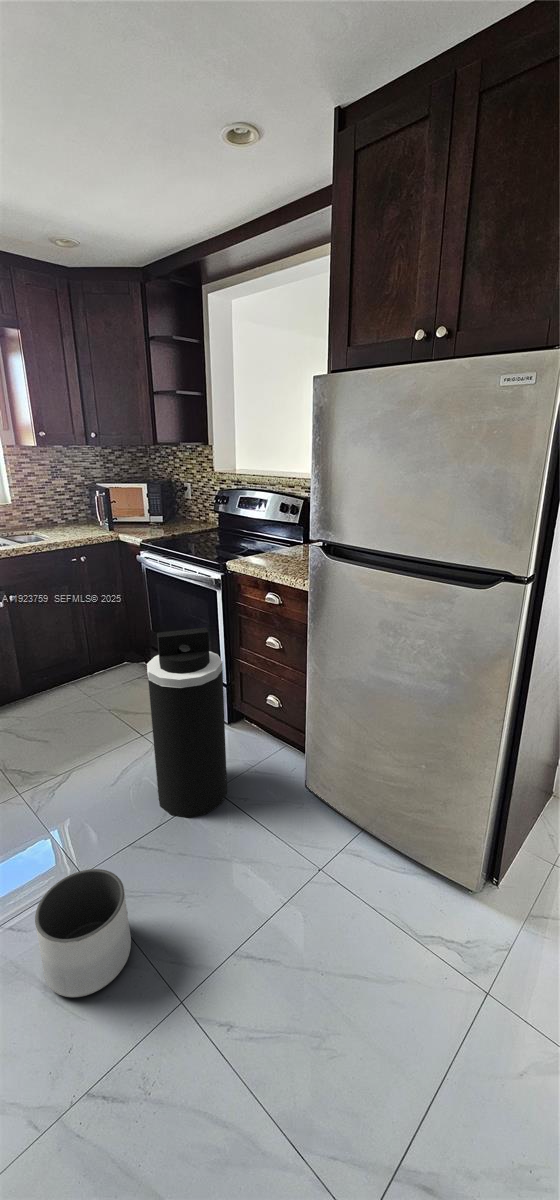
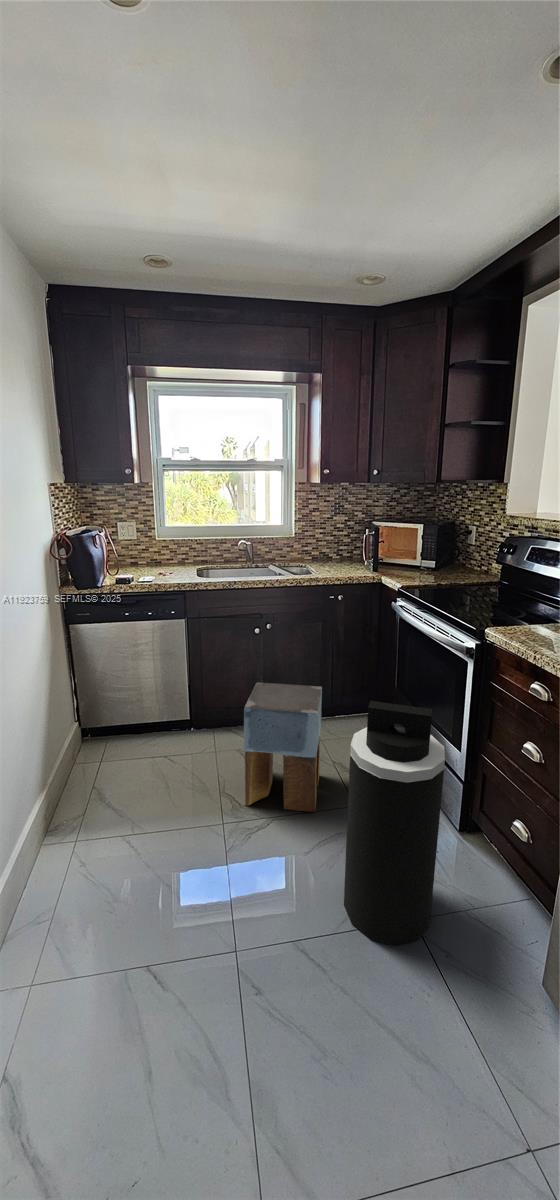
stool: none [19,642,107,771] -> present [244,682,322,812]
planter: present [35,869,131,997] -> none [149,956,249,1121]

